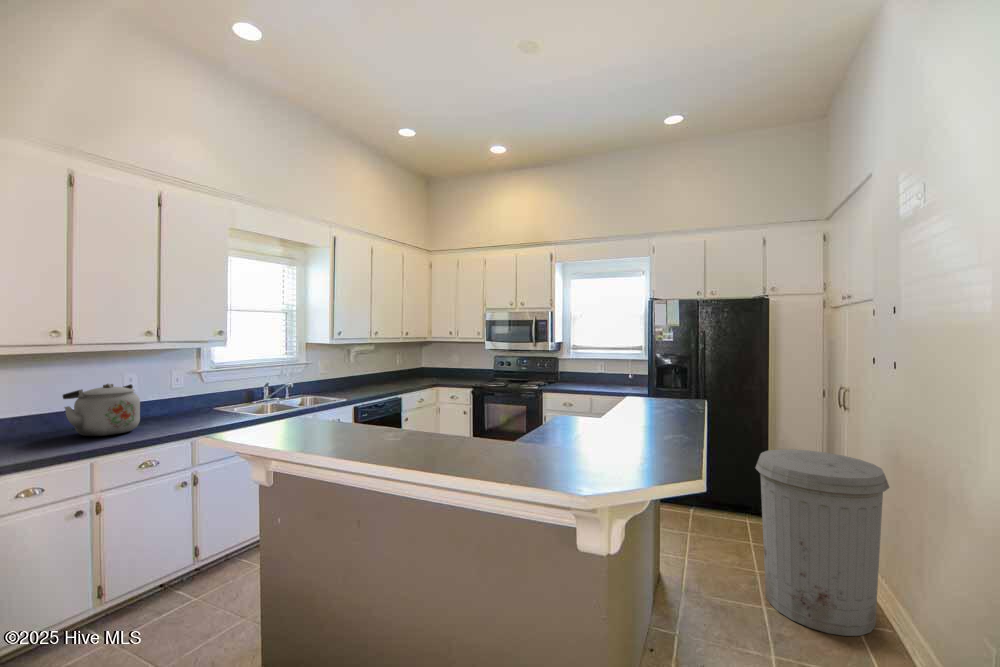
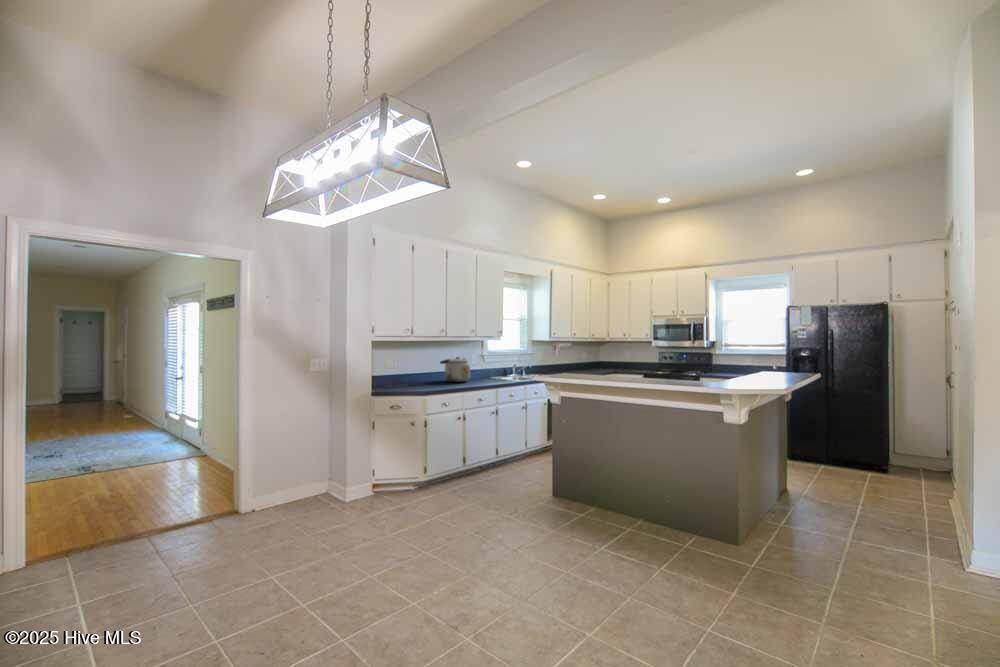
trash can: present [756,449,889,636] -> none [851,412,950,529]

